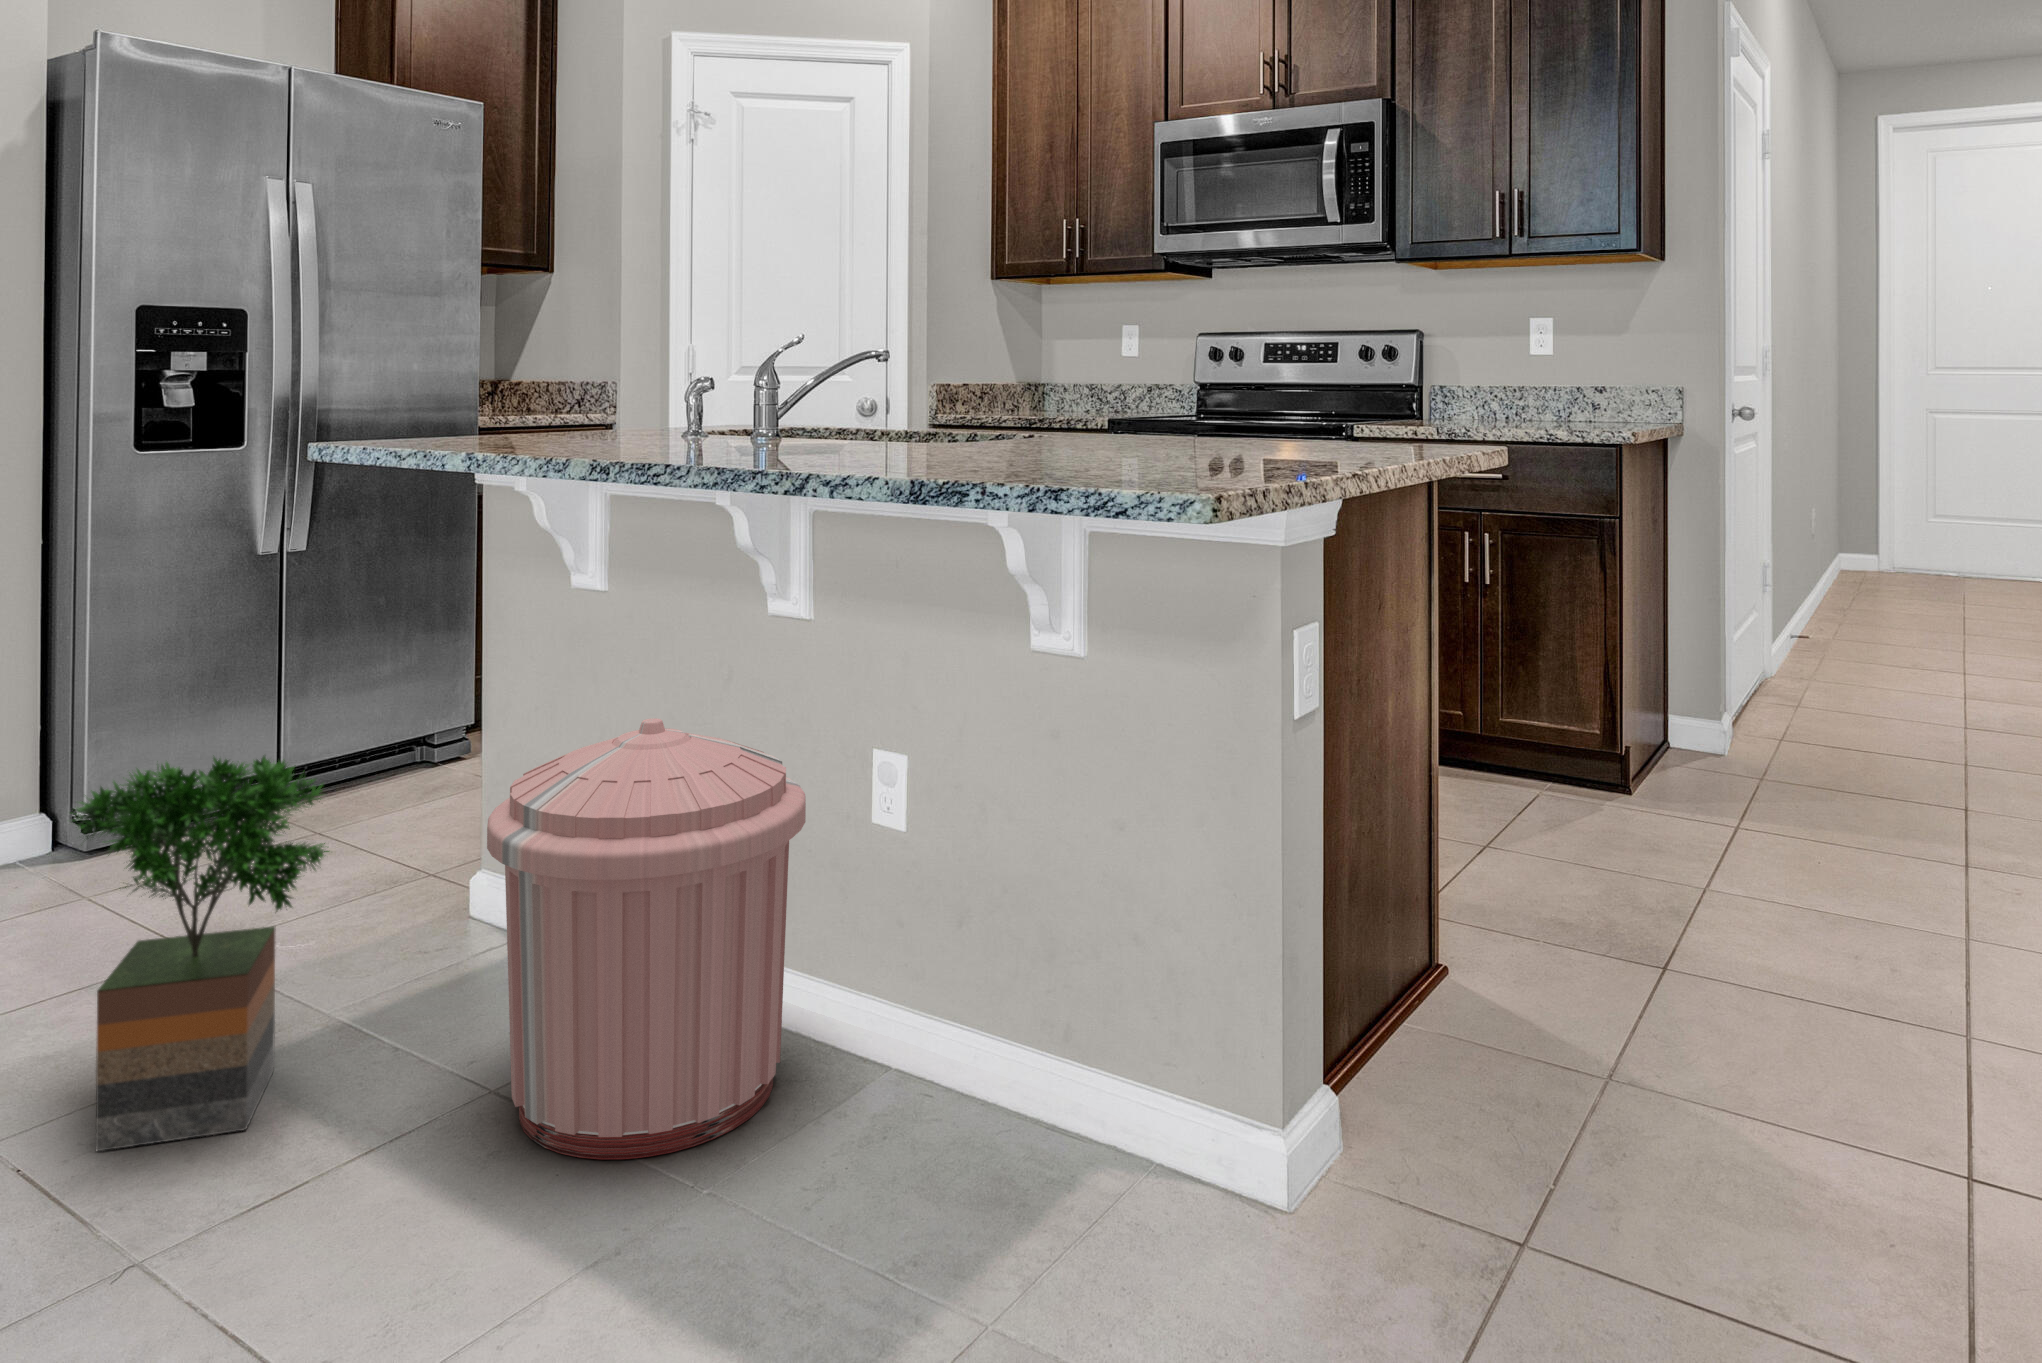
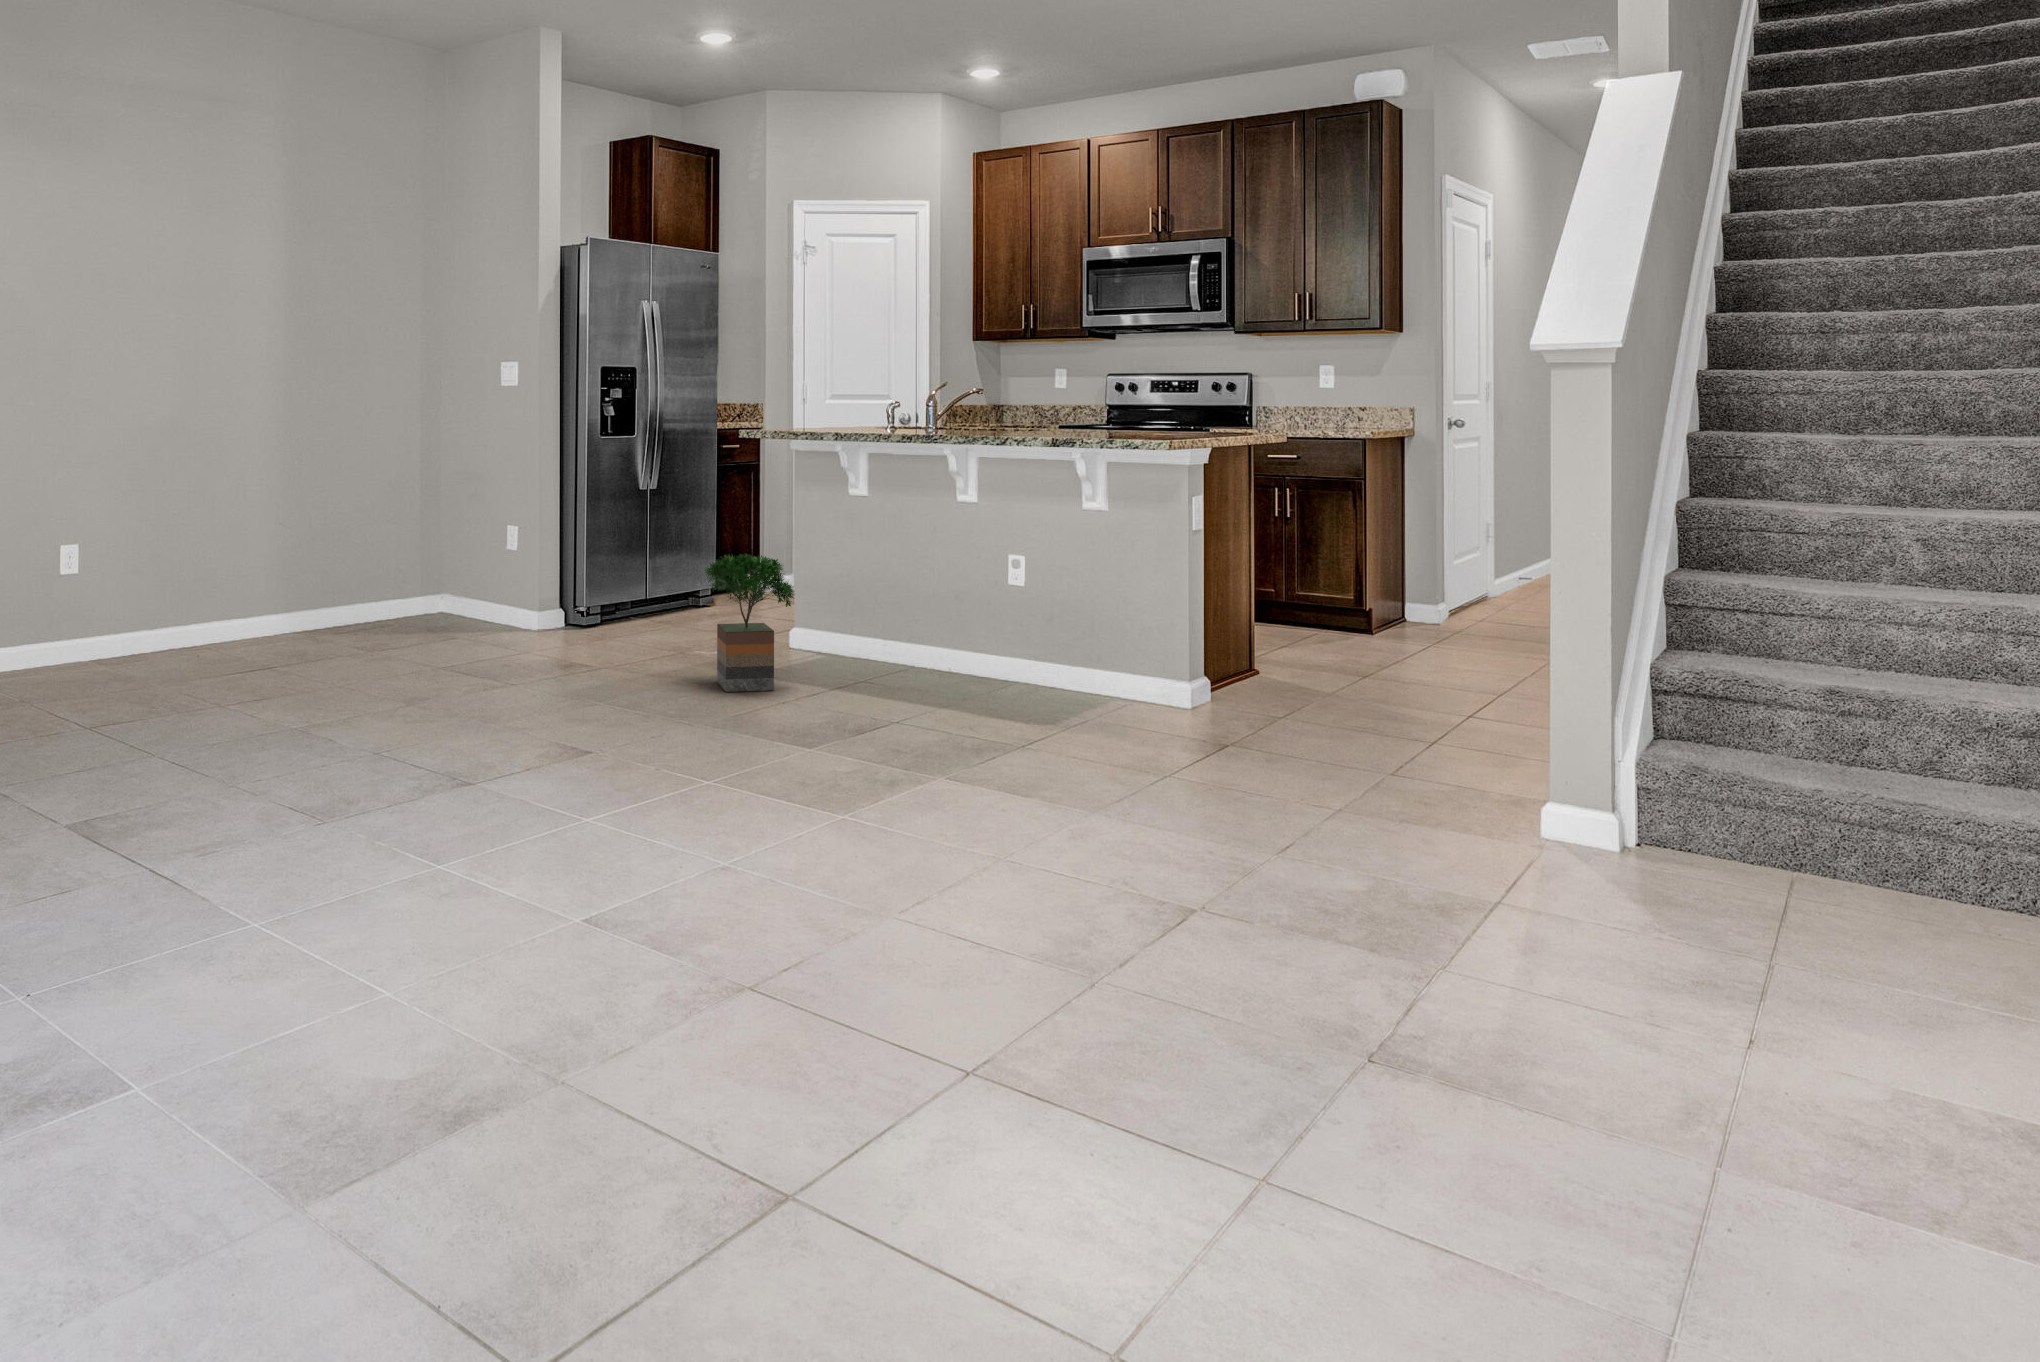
trash can: present [487,718,806,1159] -> none [859,541,982,700]

